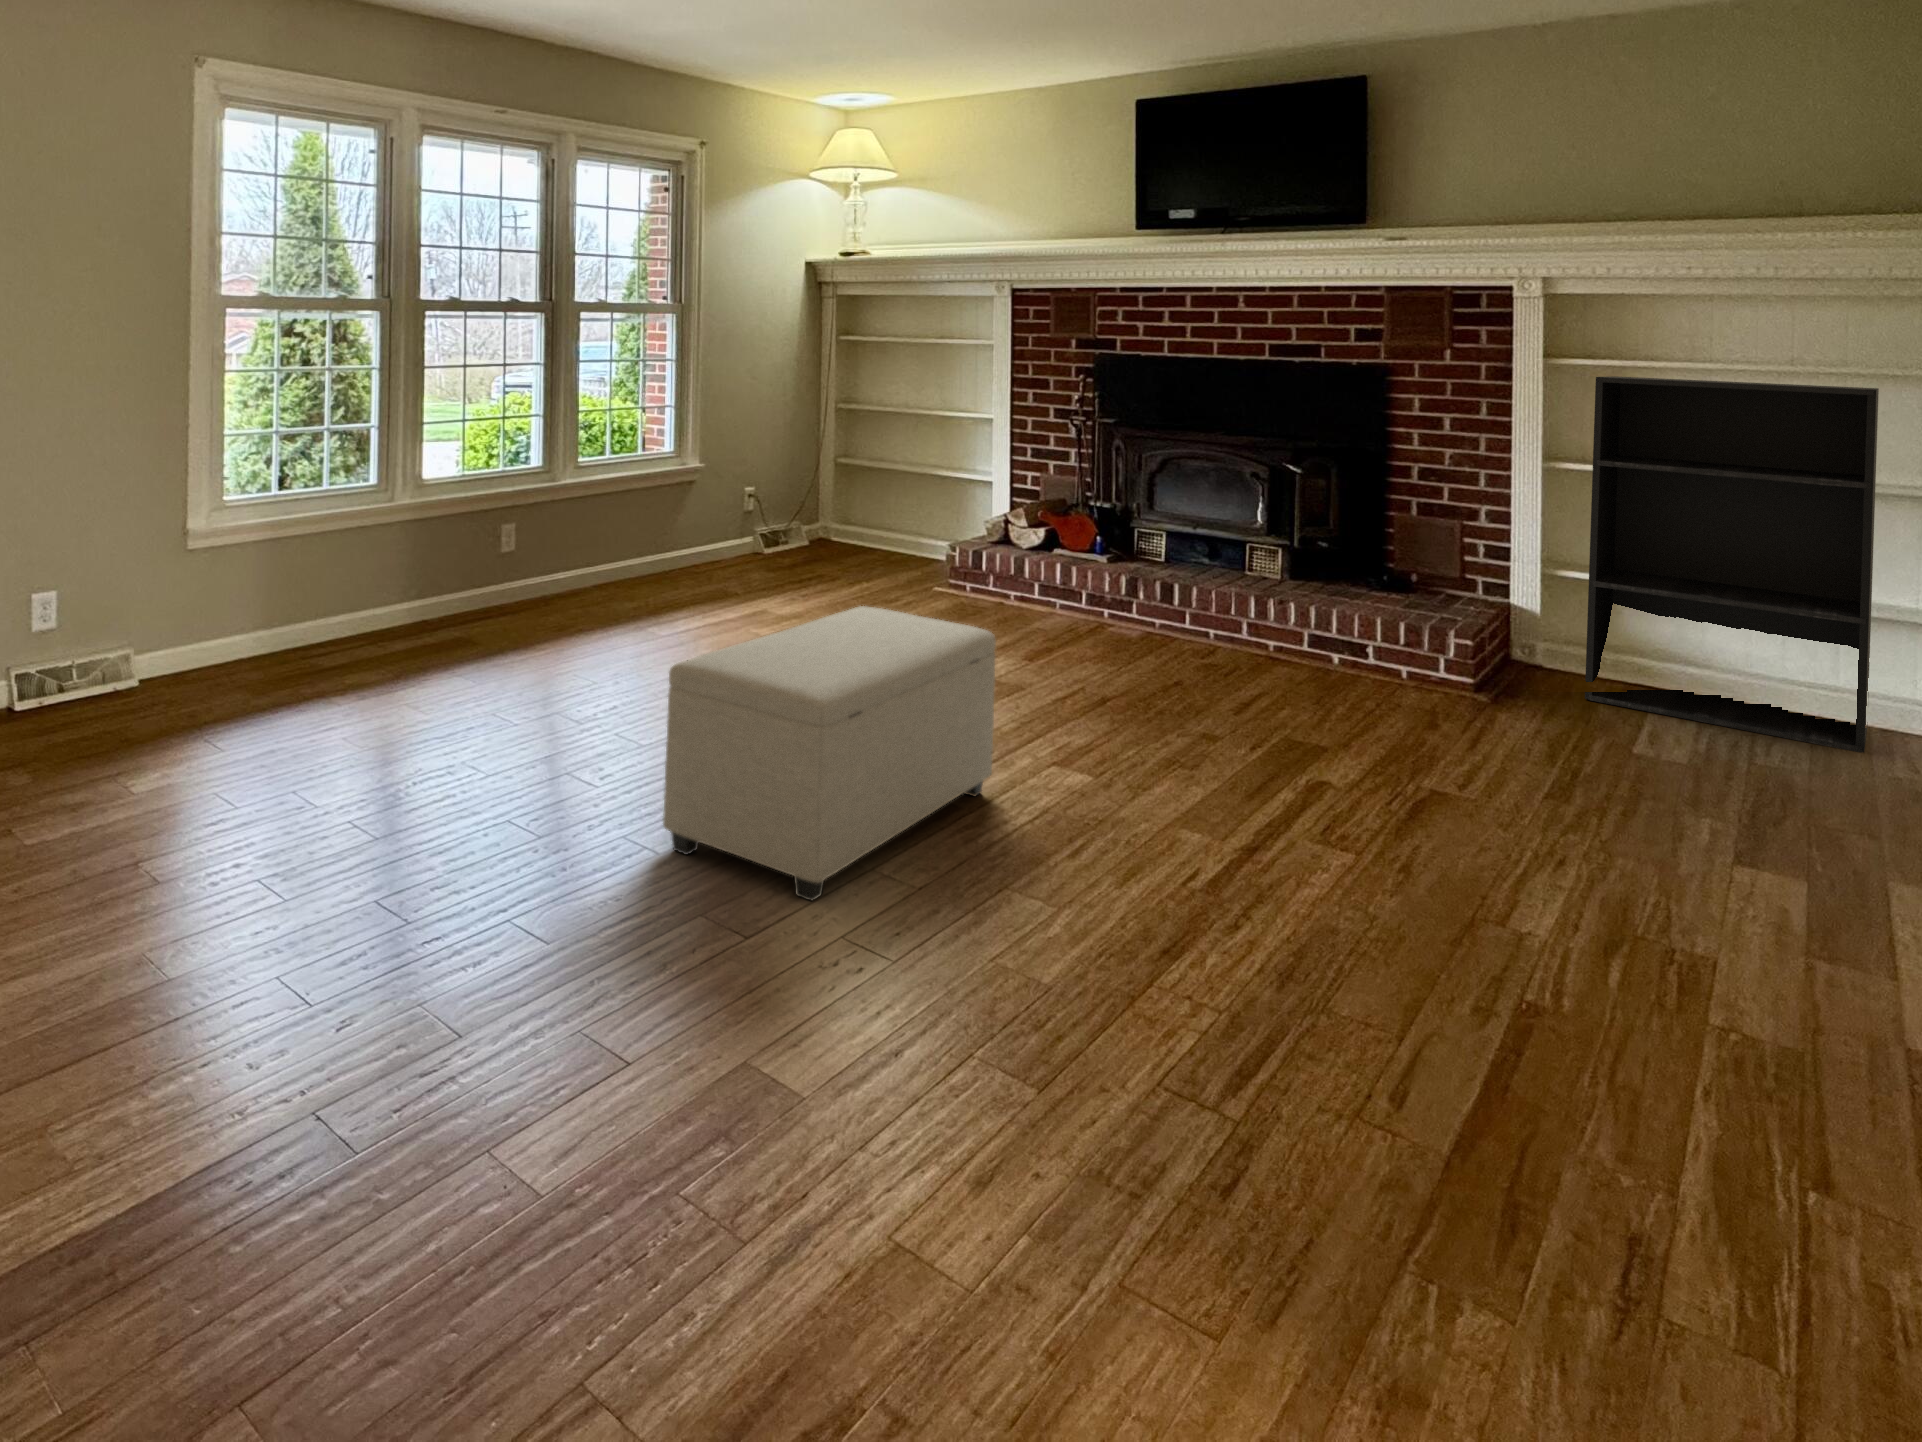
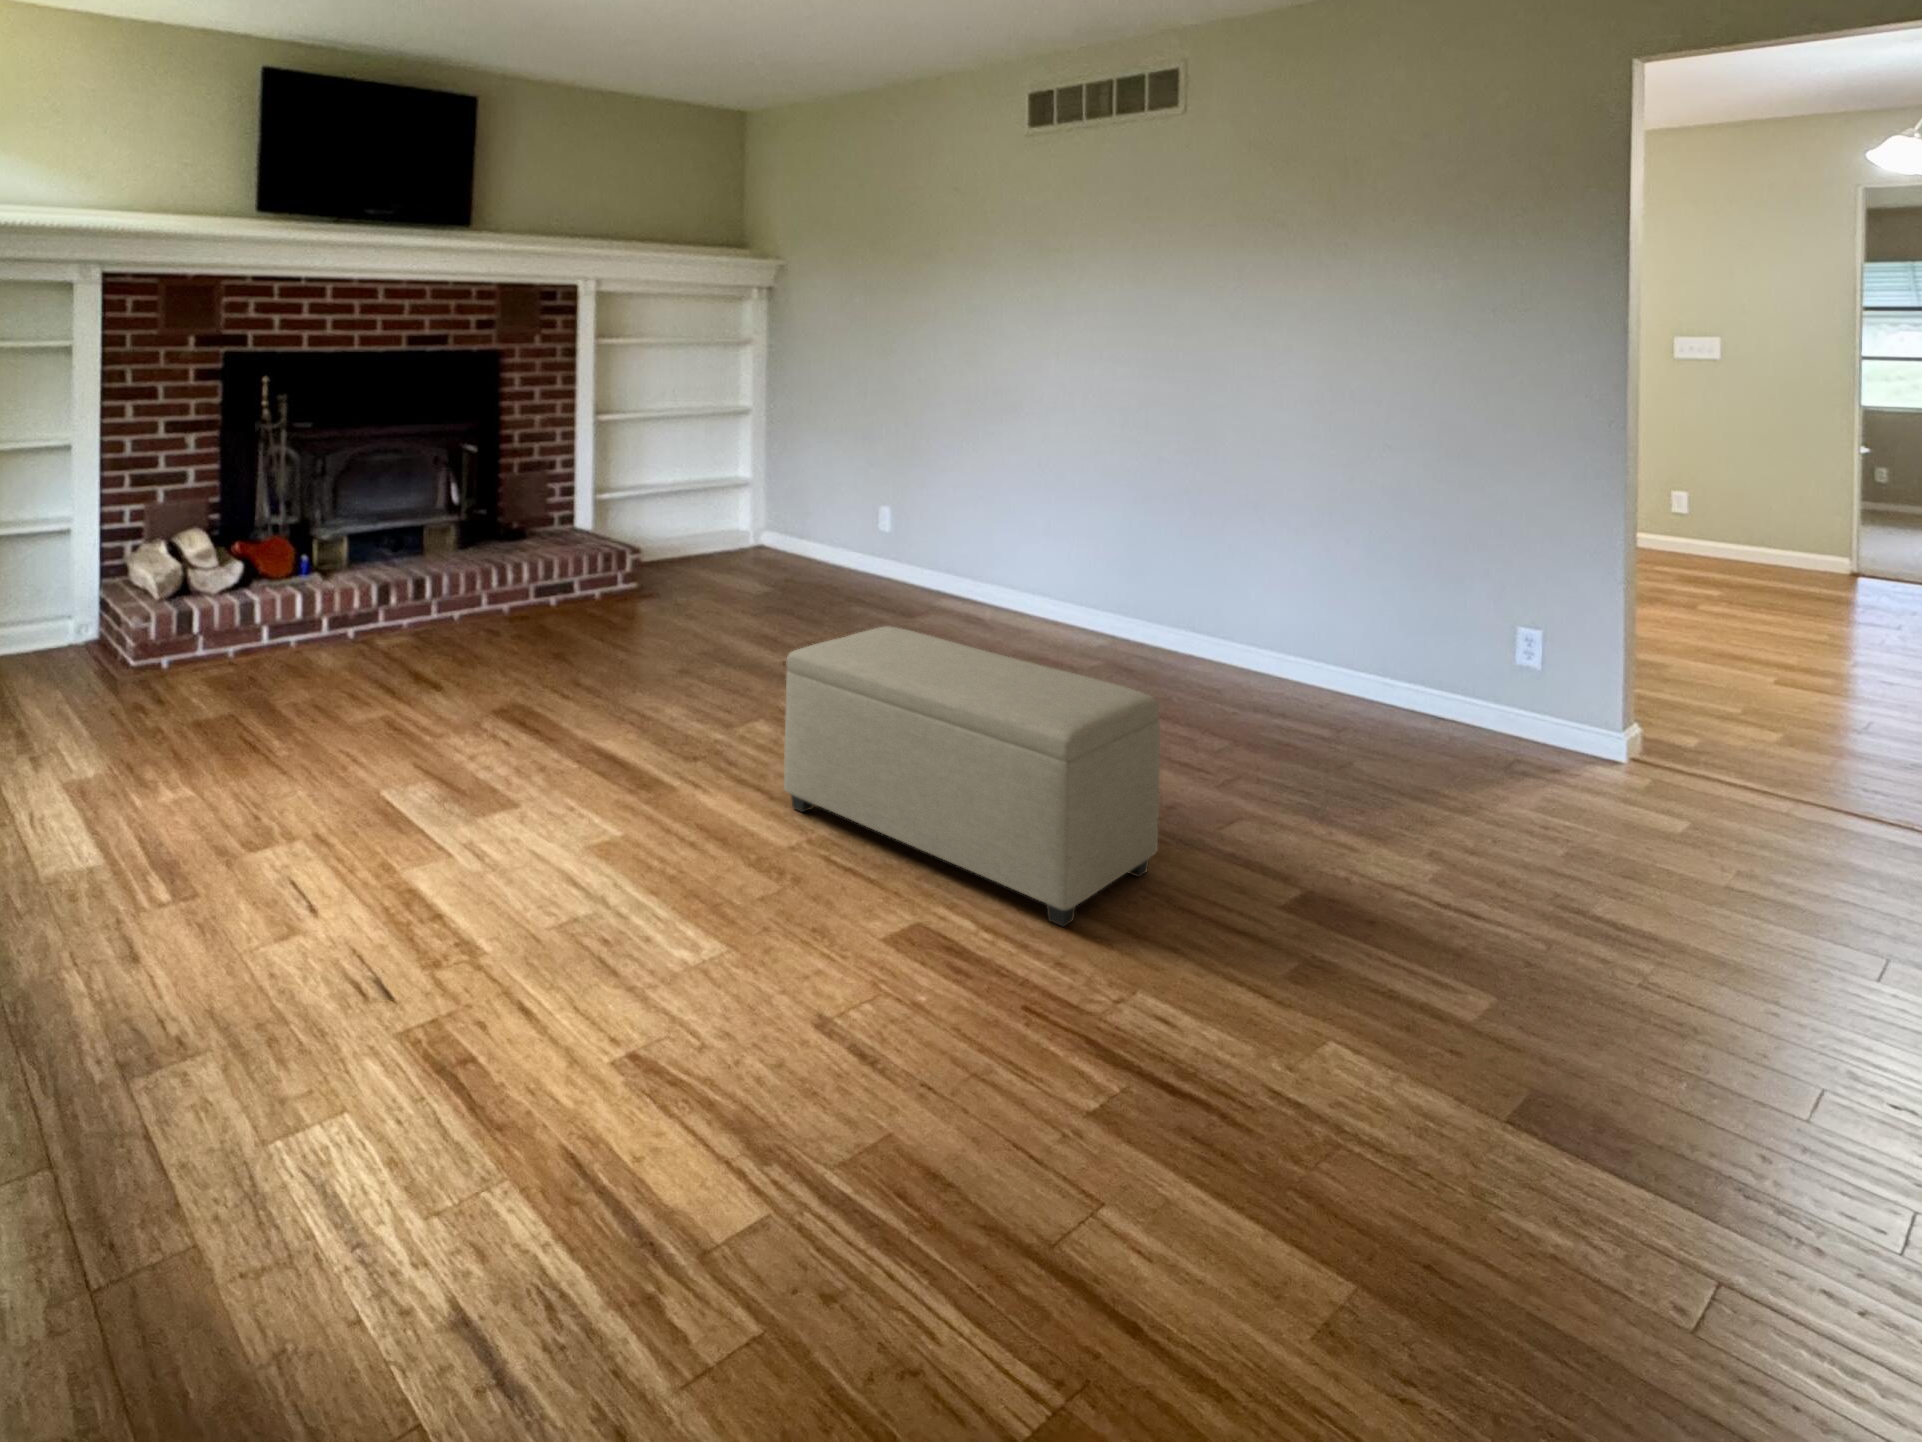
bookshelf: present [1585,376,1879,753] -> none [644,350,797,575]

